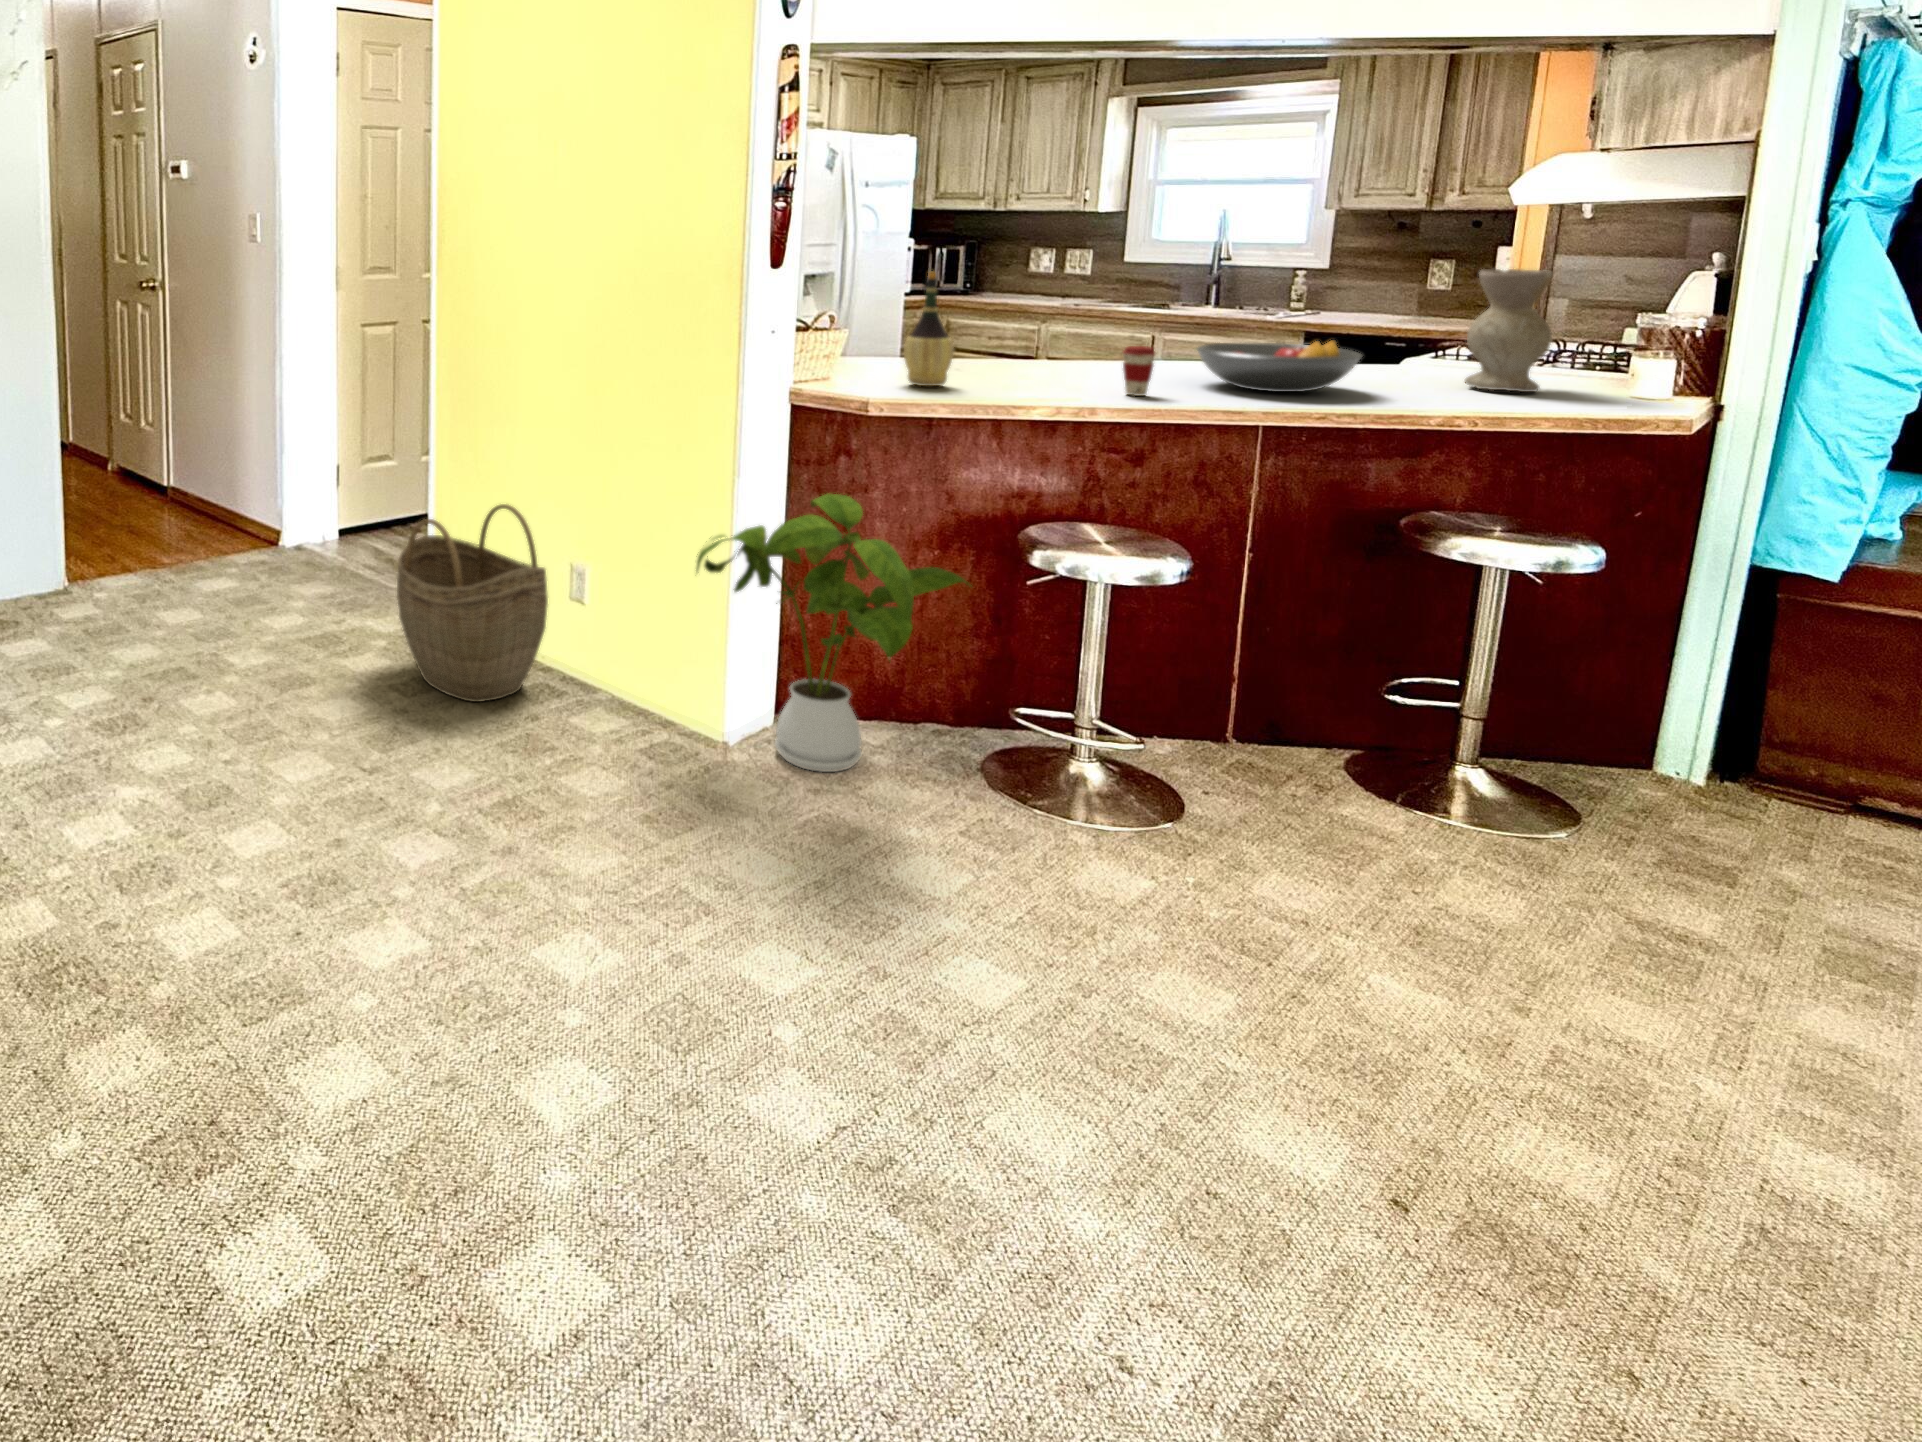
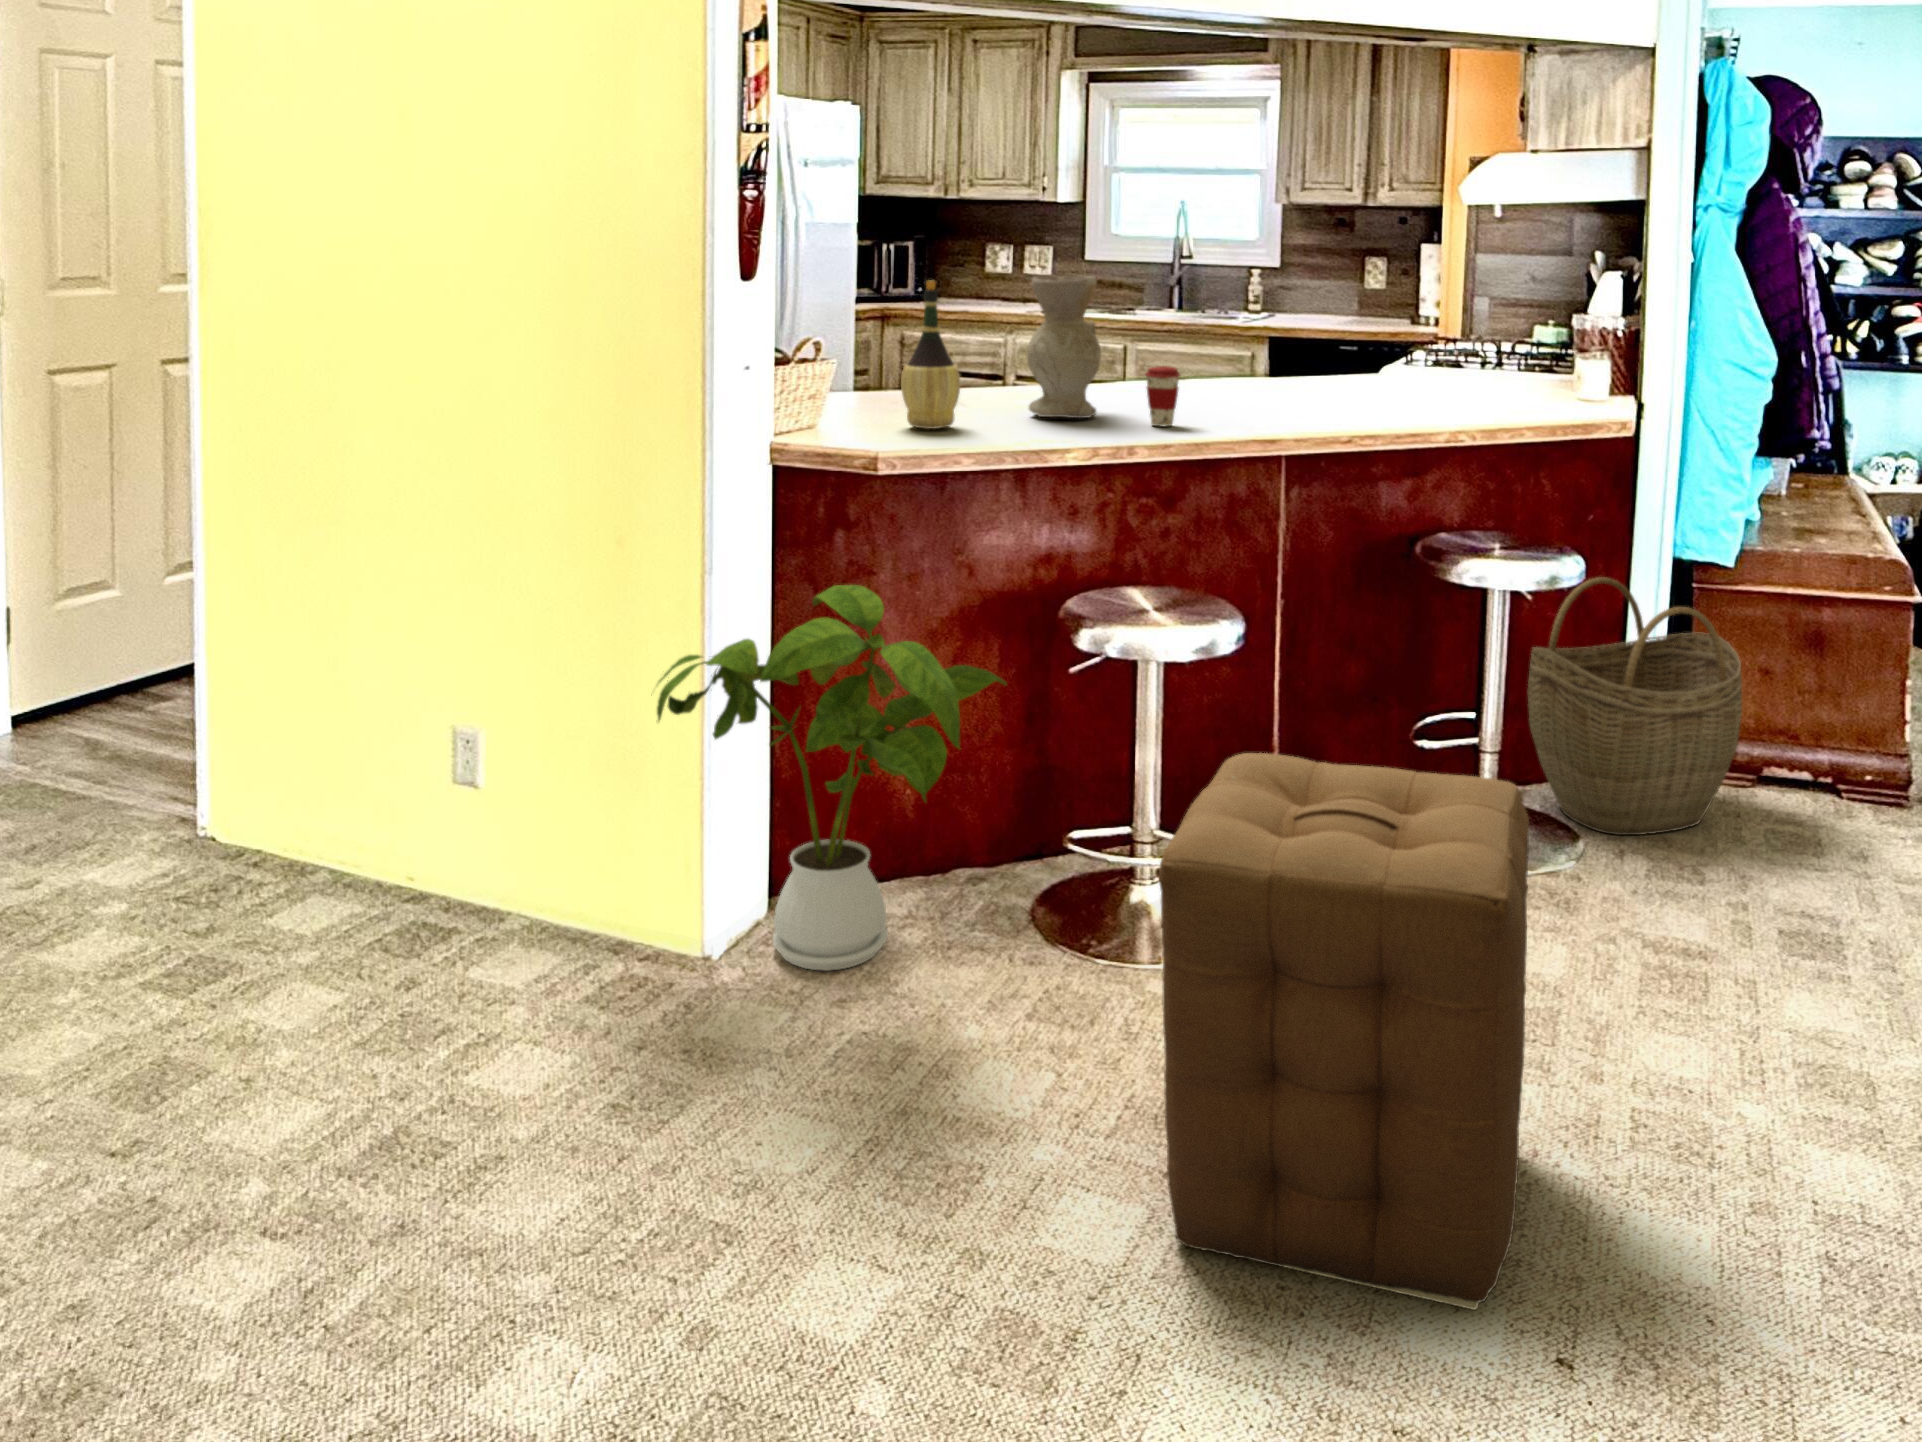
vase: present [1465,269,1553,392] -> present [1027,275,1101,418]
fruit bowl: present [1197,340,1362,392] -> none [1212,351,1369,412]
woven basket: present [397,504,548,702] -> present [1528,577,1742,835]
ottoman: none [1043,660,1435,1145] -> present [1159,753,1529,1310]

